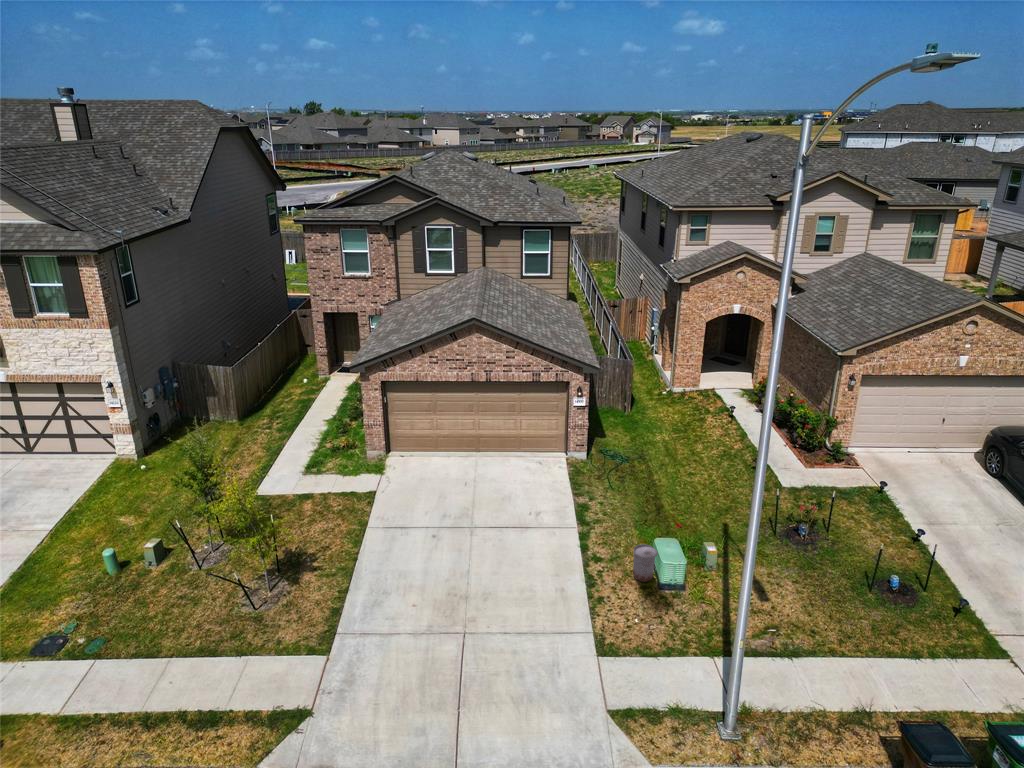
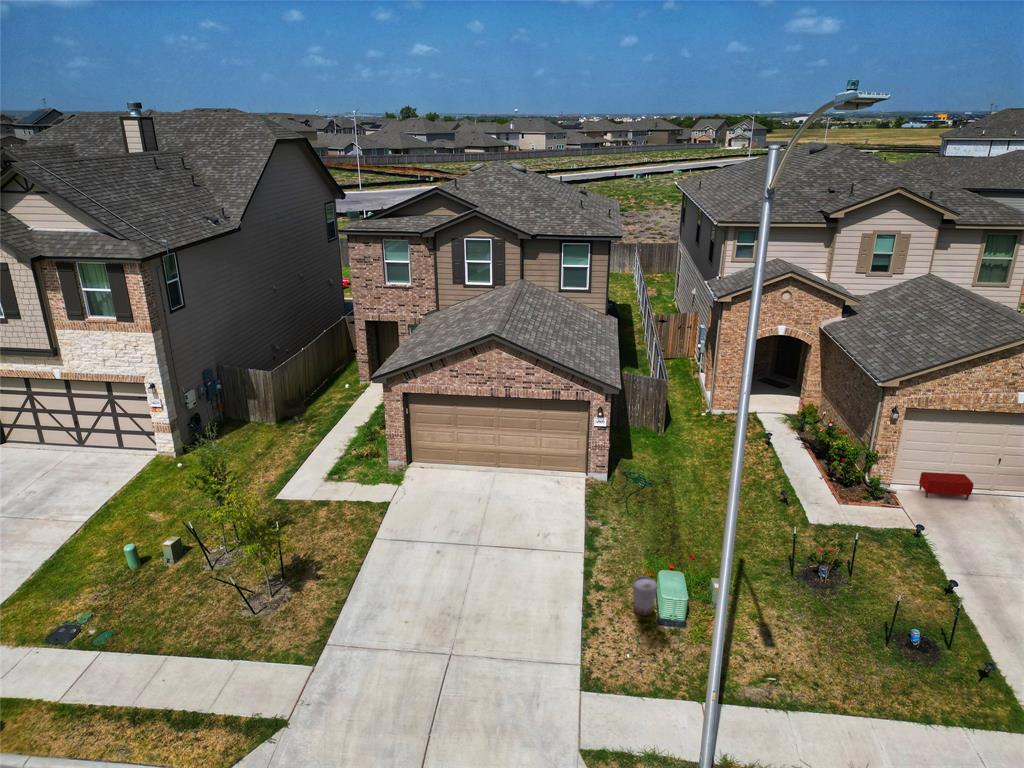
lounge chair: none [245,393,273,420] -> present [282,397,307,420]
bench: none [873,435,922,458] -> present [919,472,974,500]

